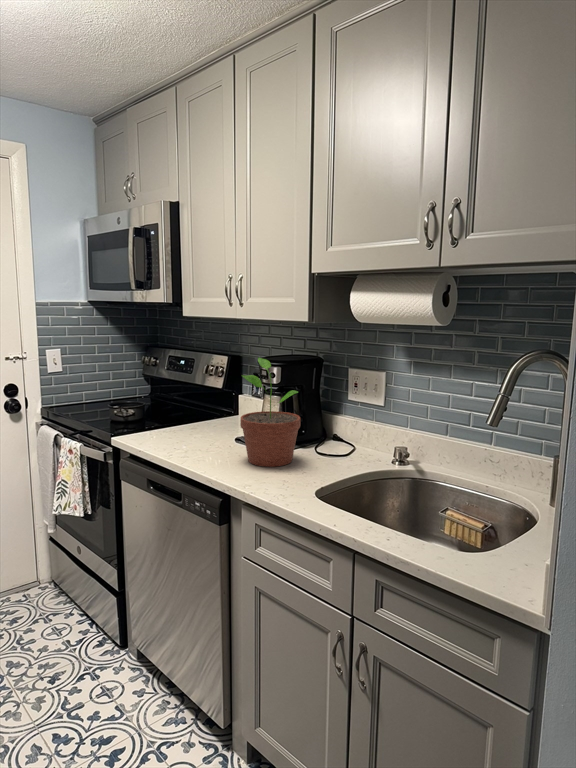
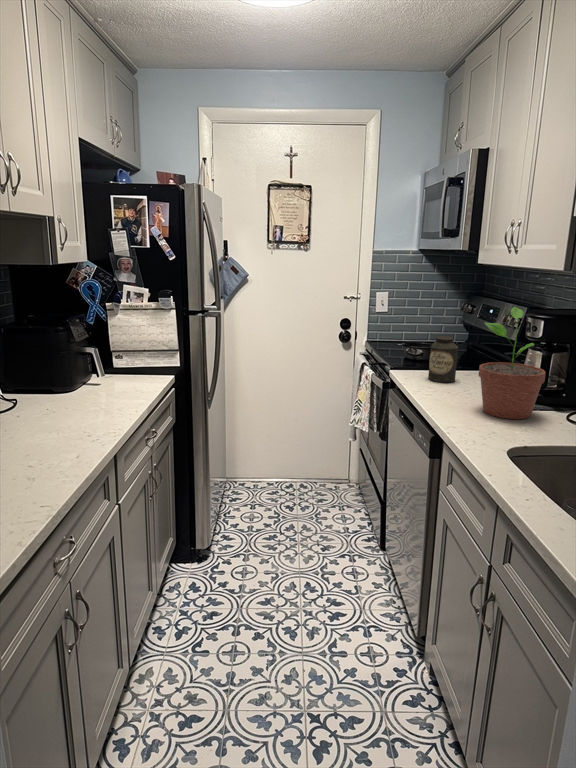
canister: none [161,393,190,443] -> present [428,336,458,383]

